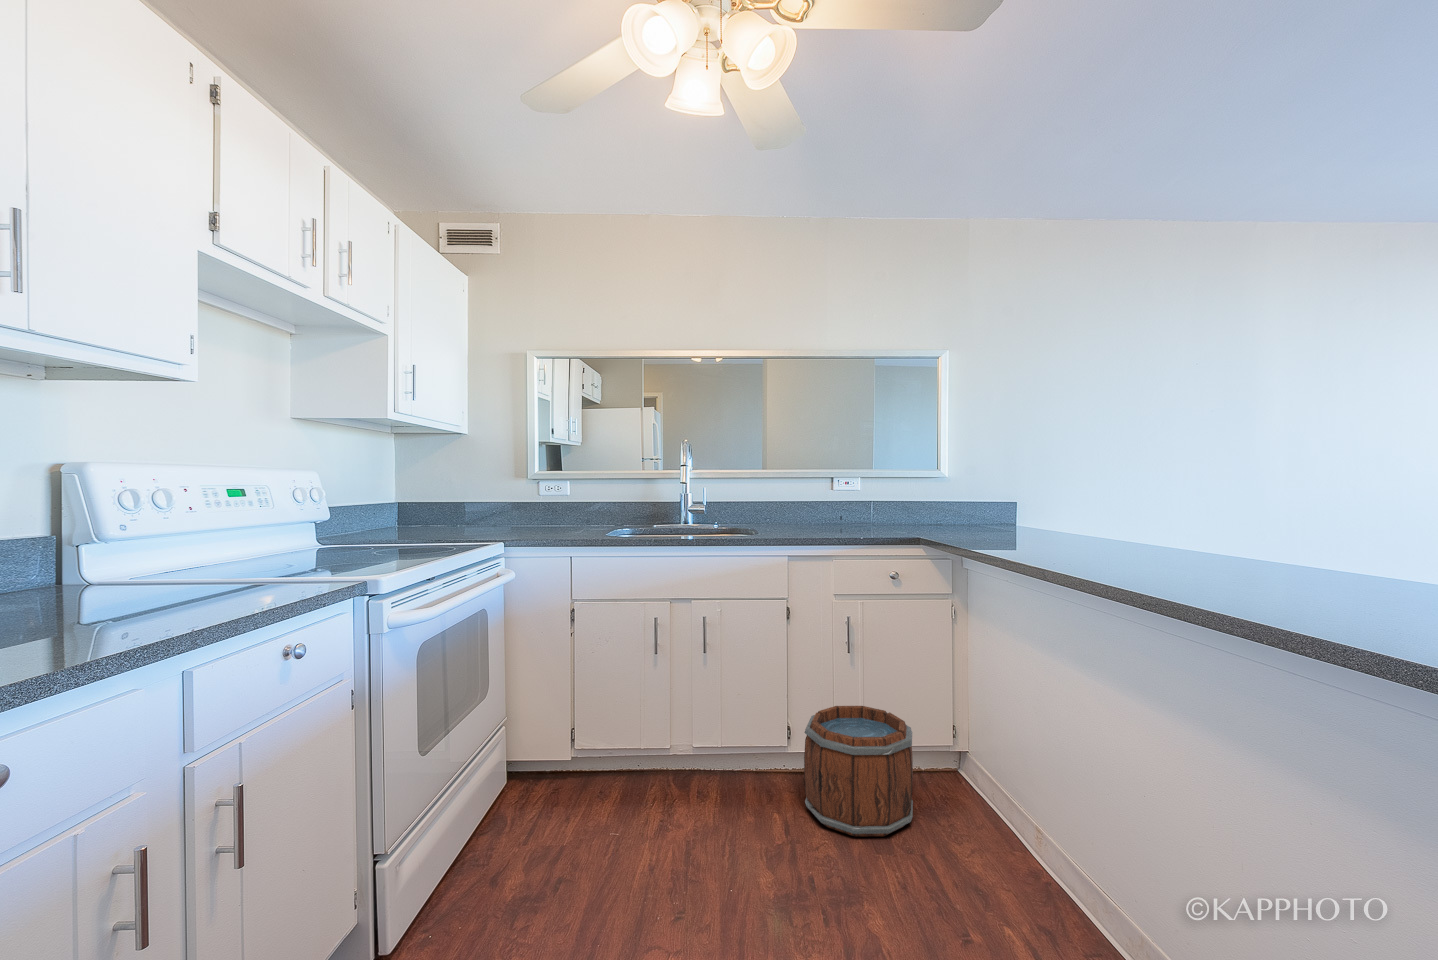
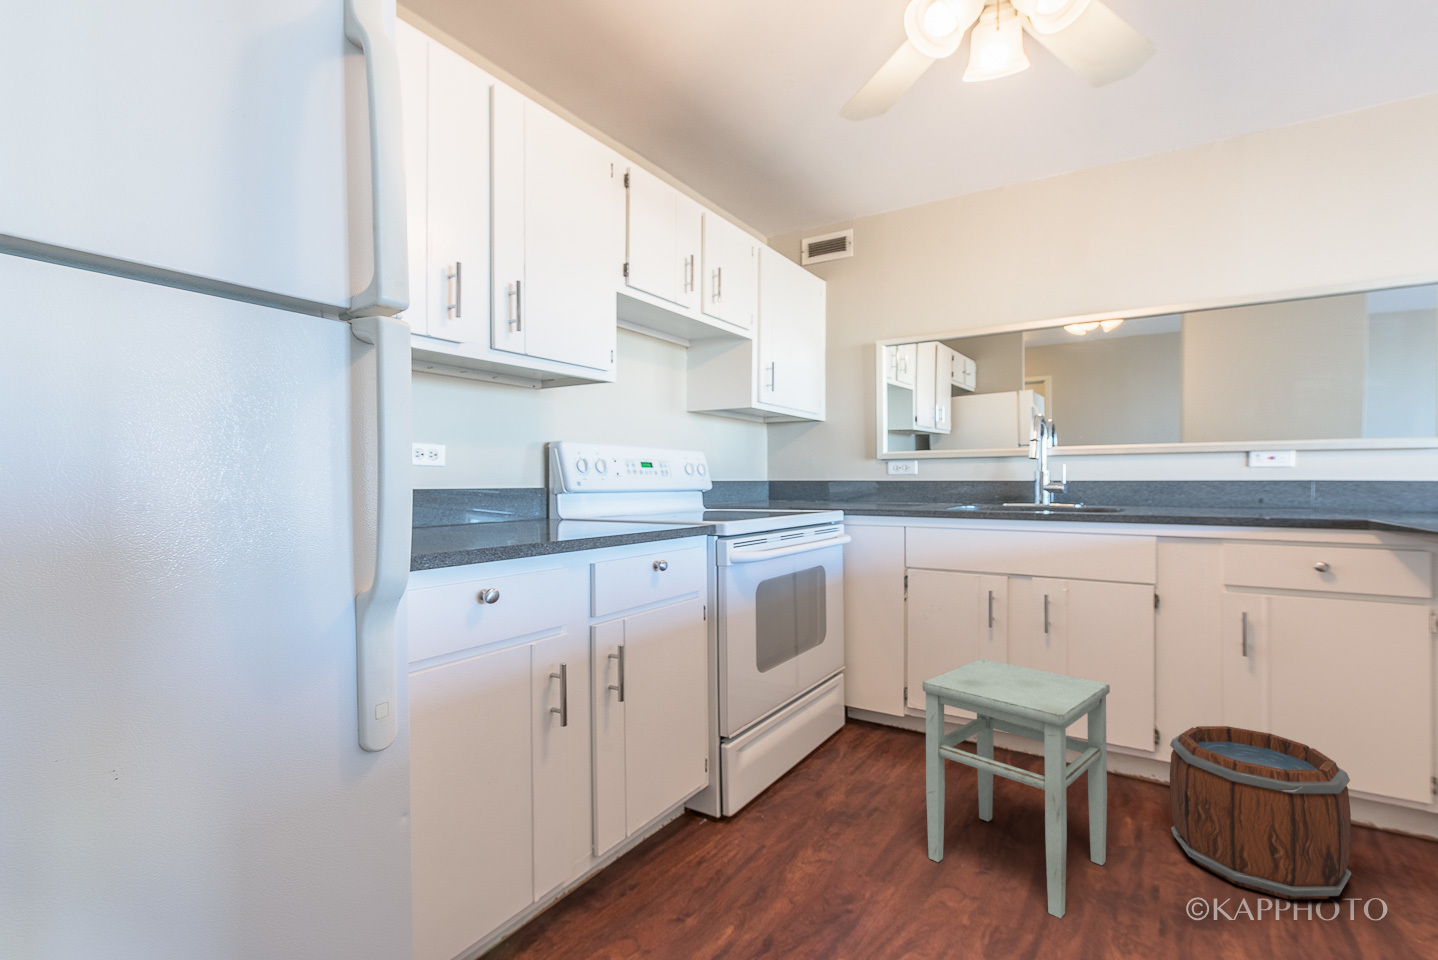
stool: none [622,687,772,925] -> present [923,659,1110,919]

